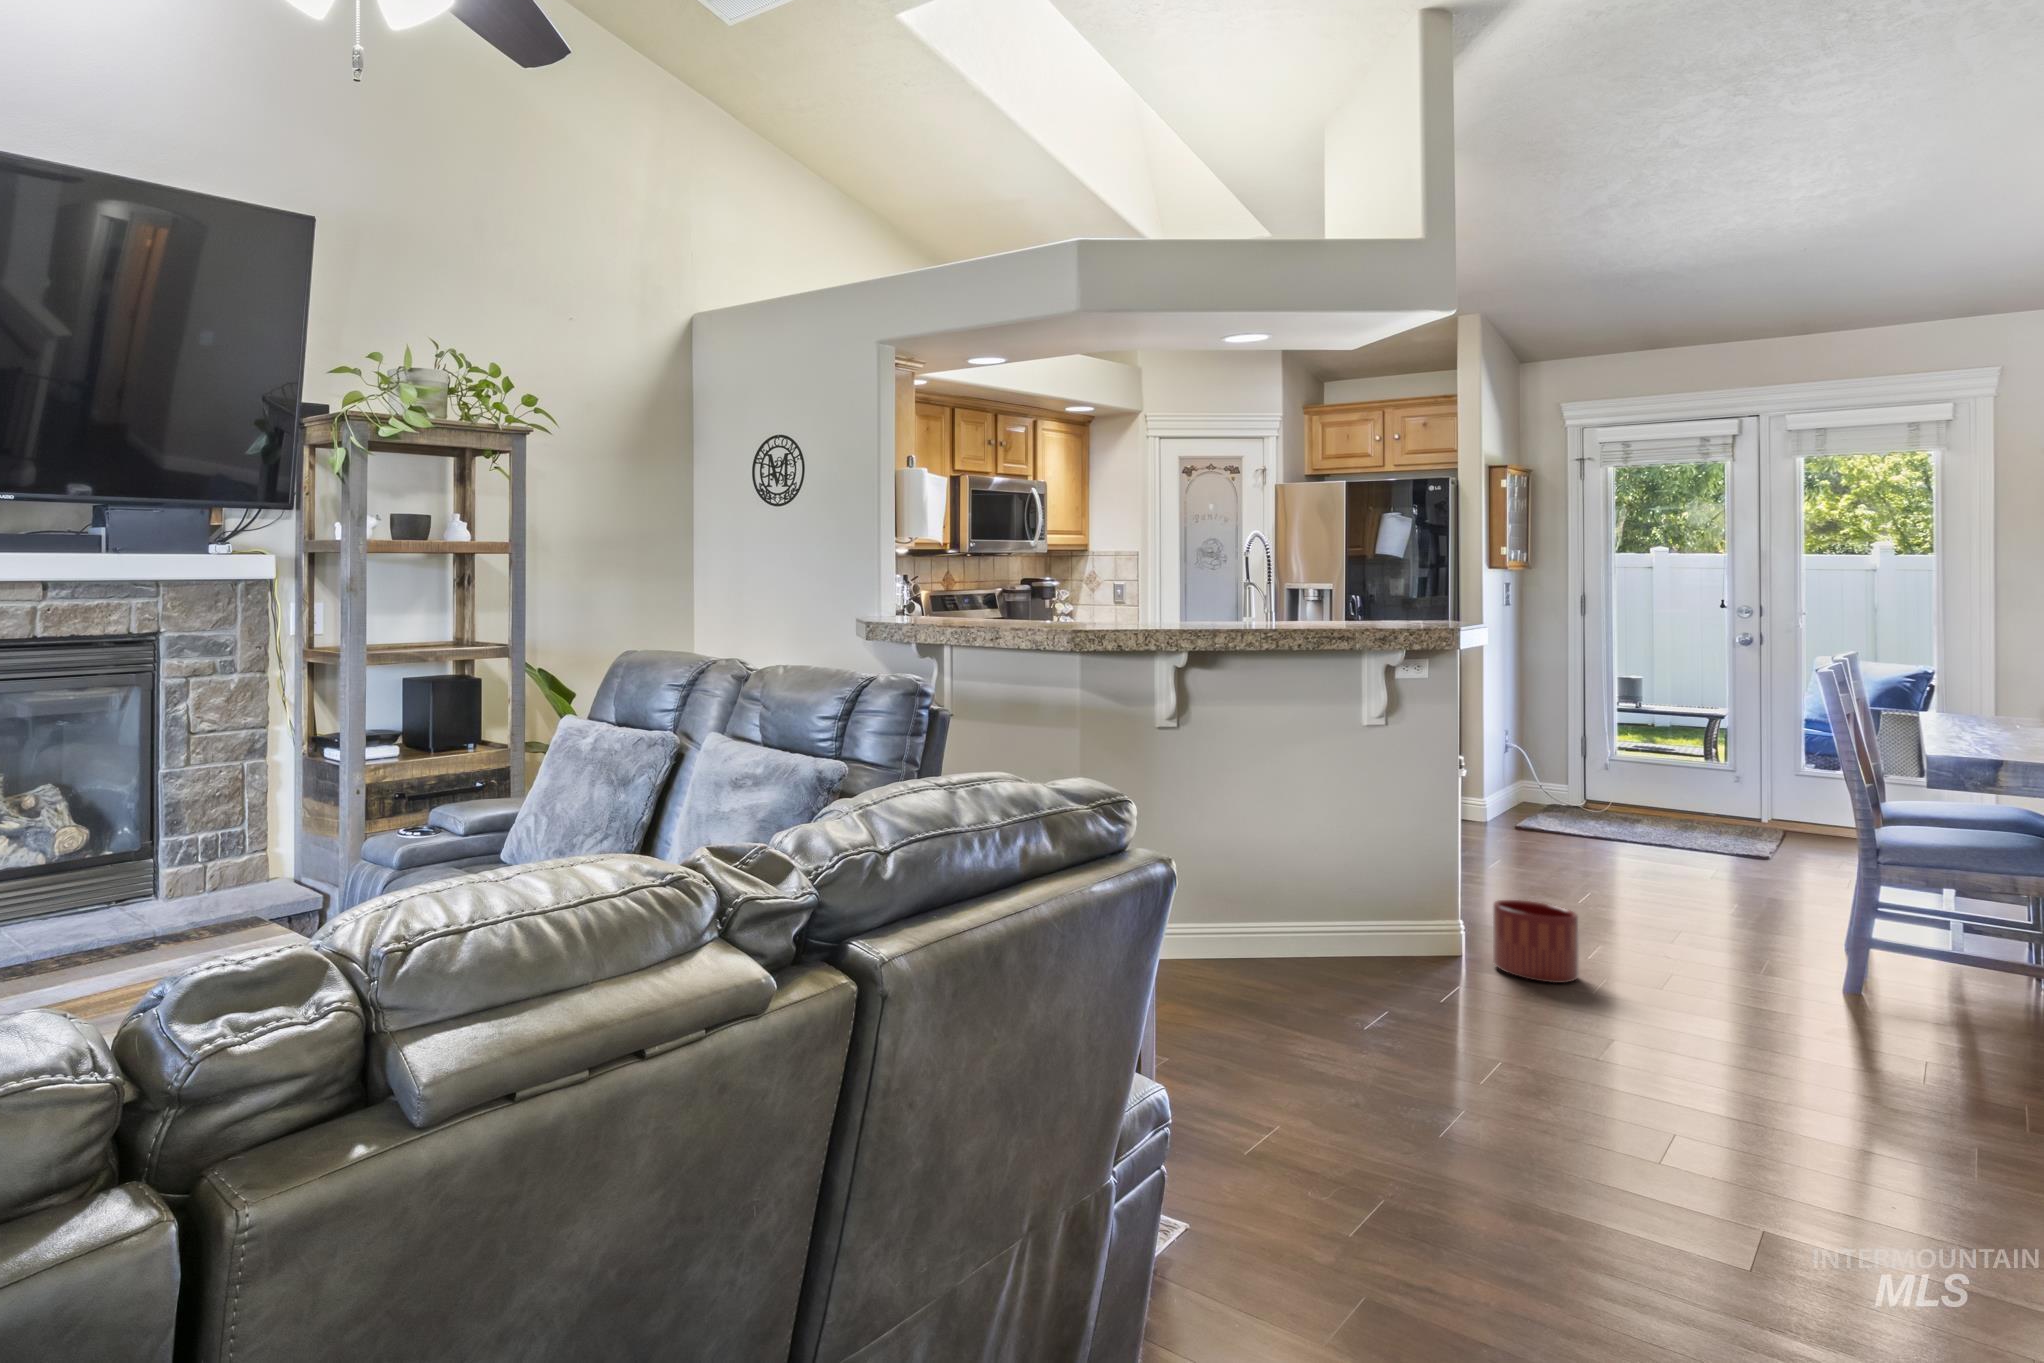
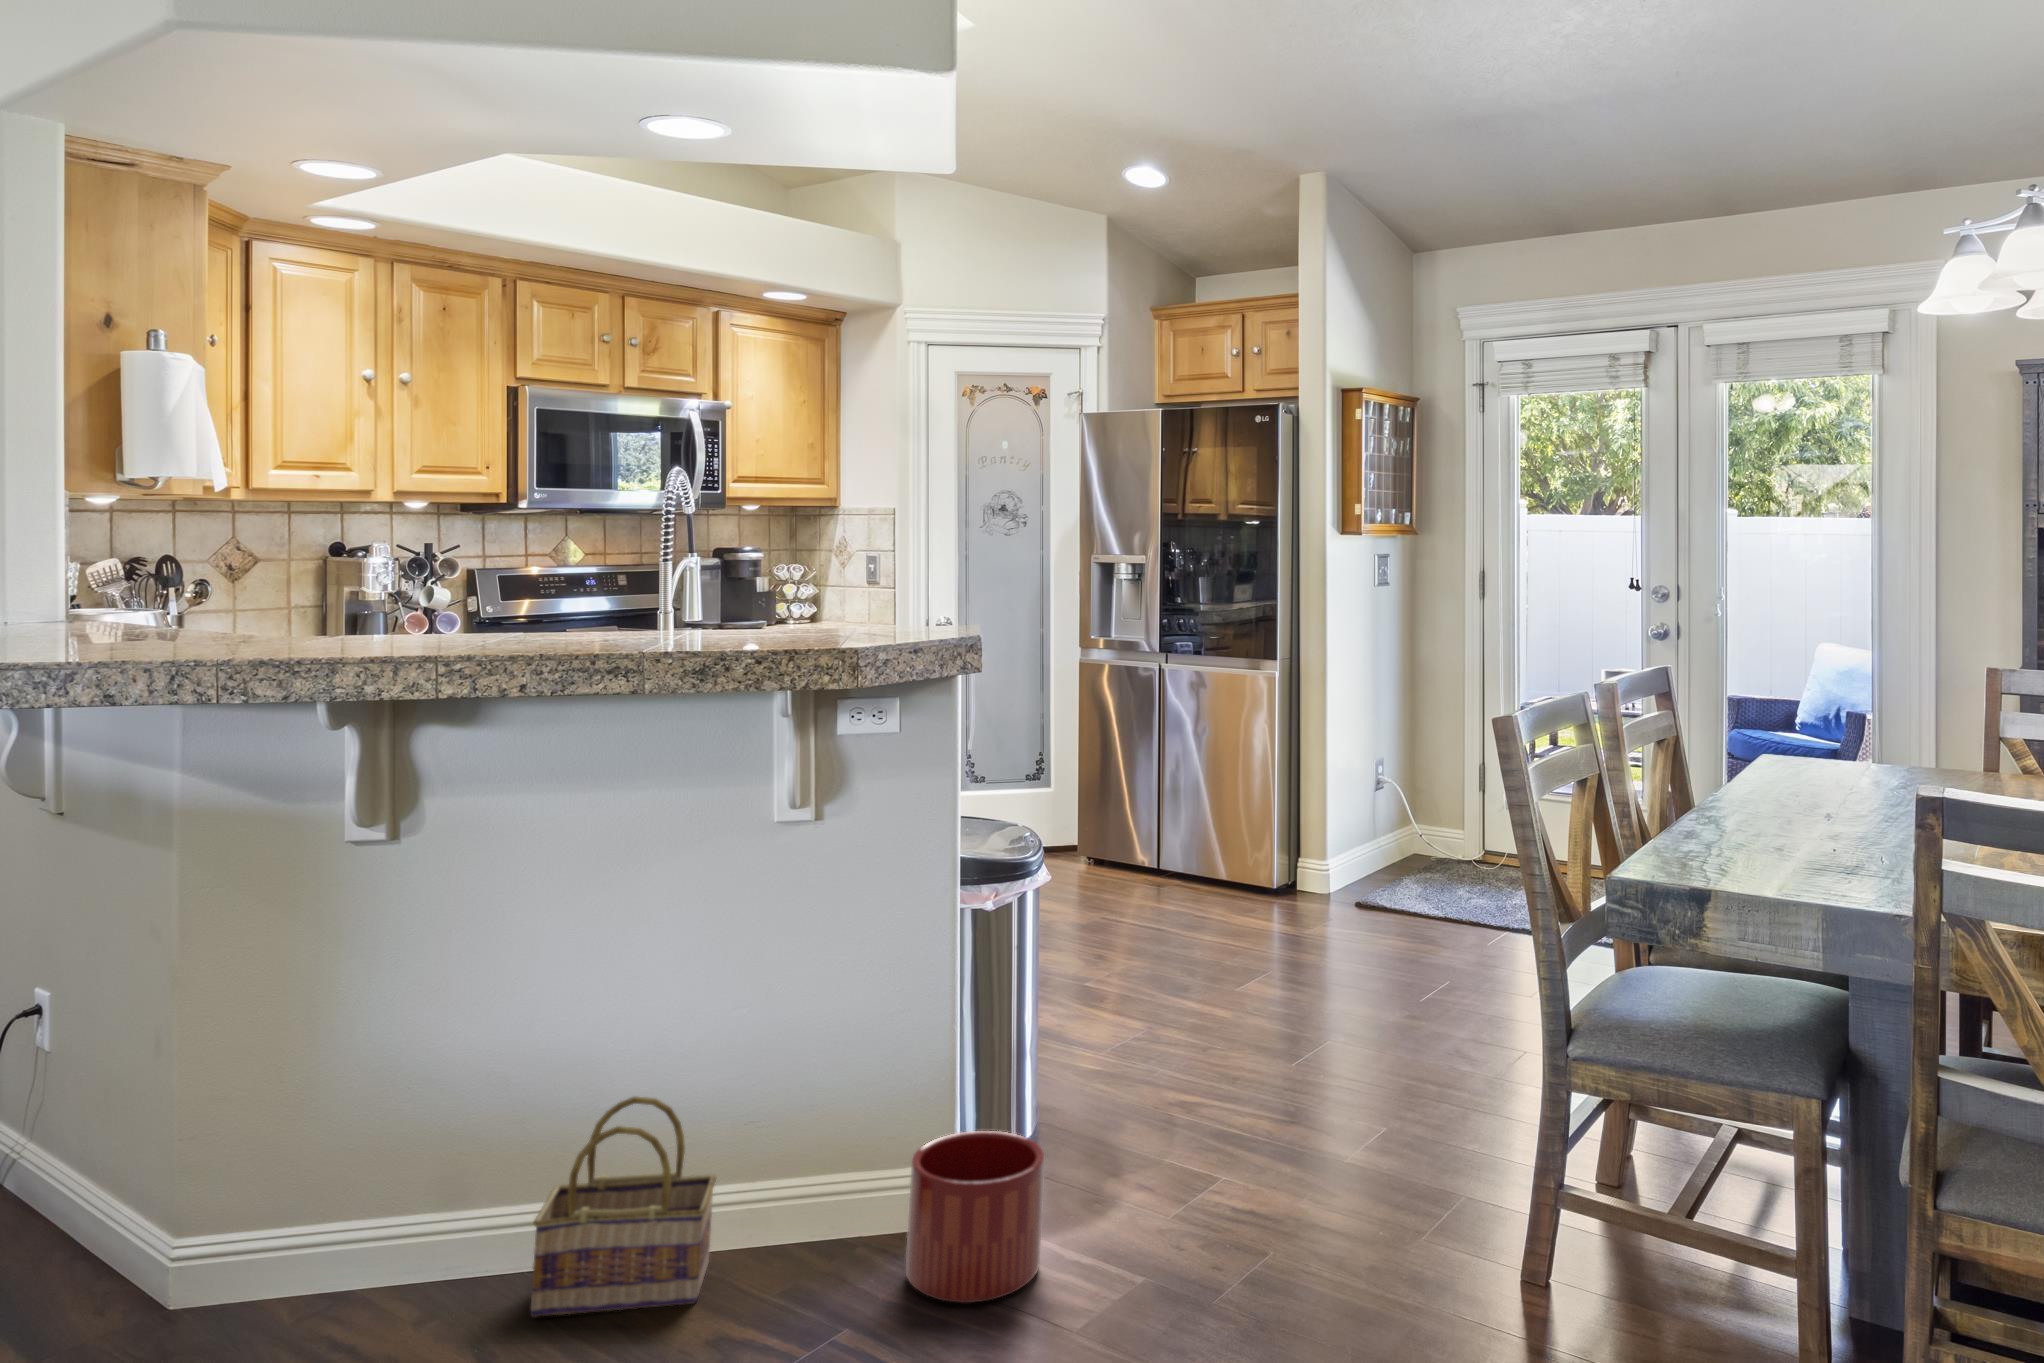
basket: none [1294,866,1395,972] -> present [530,1097,716,1316]

